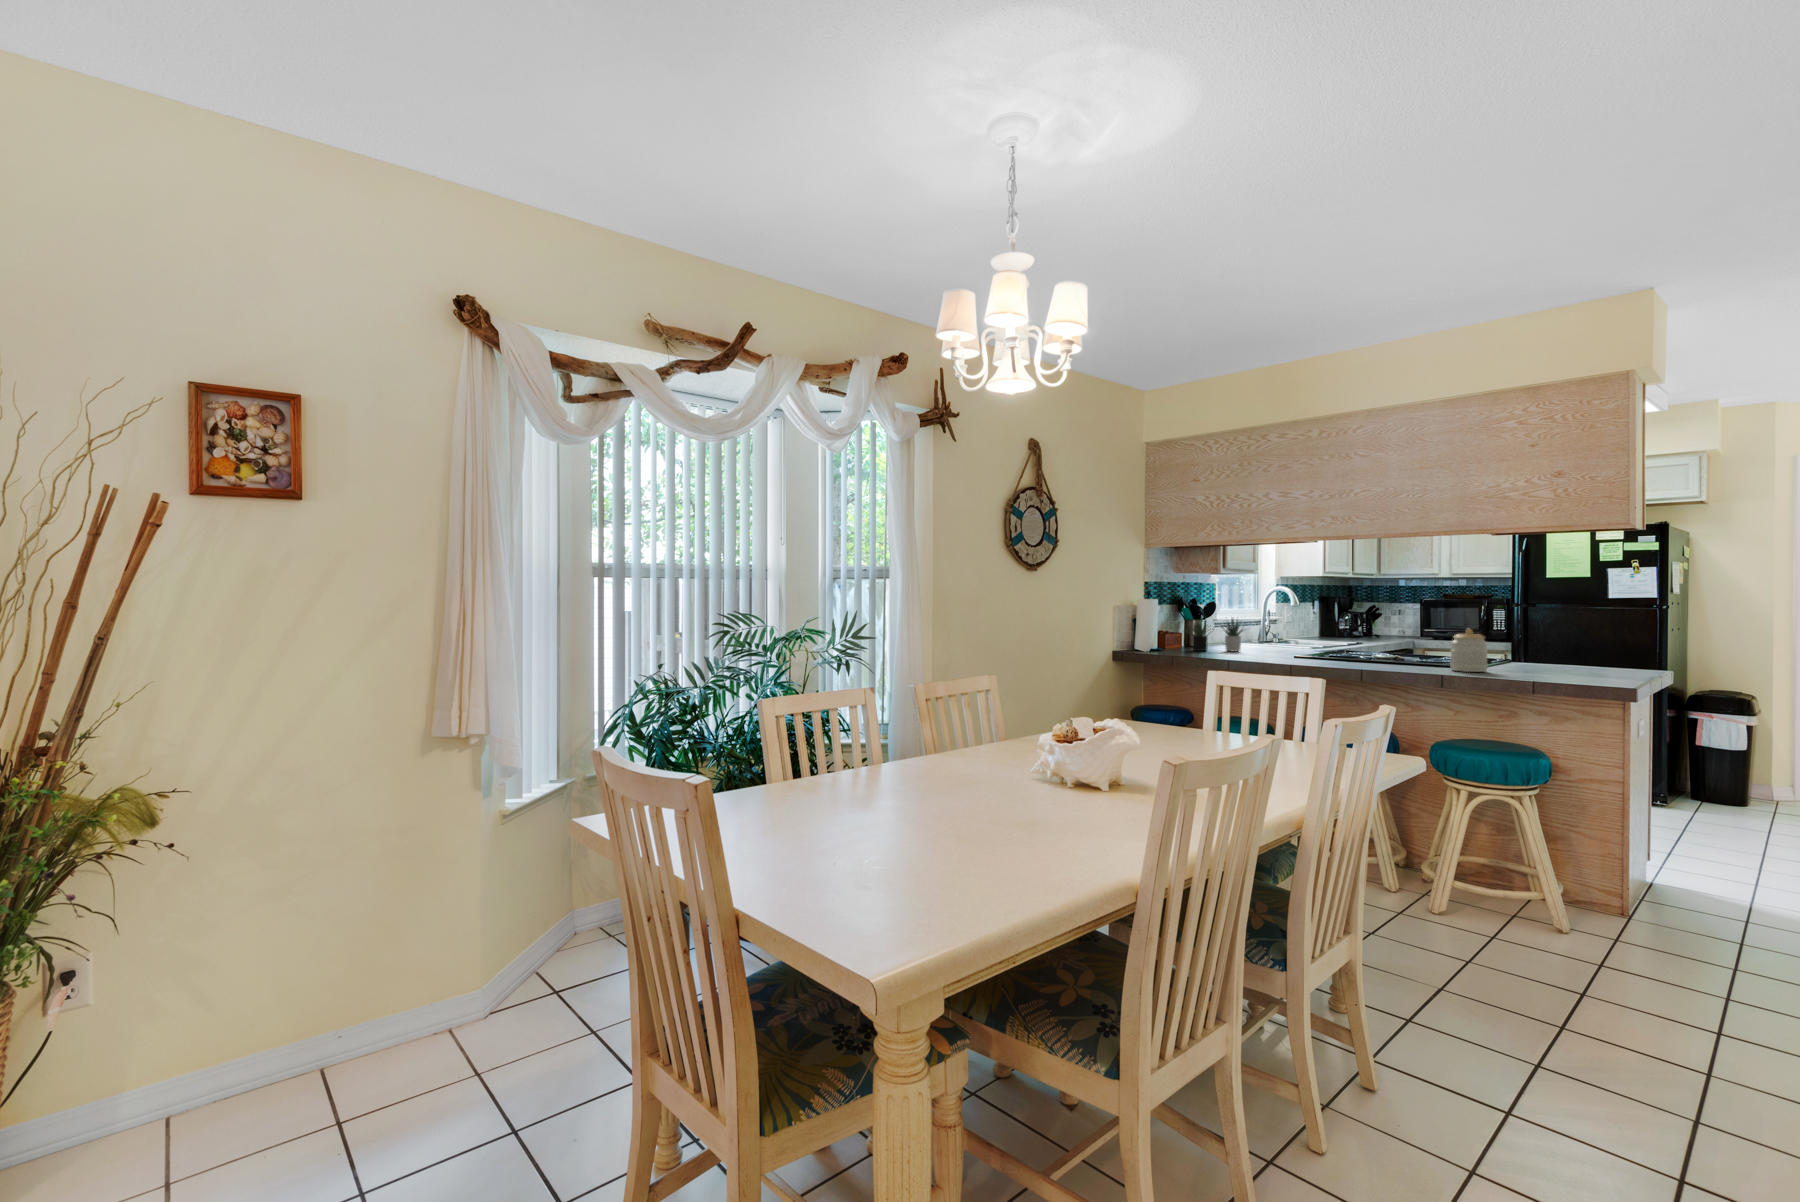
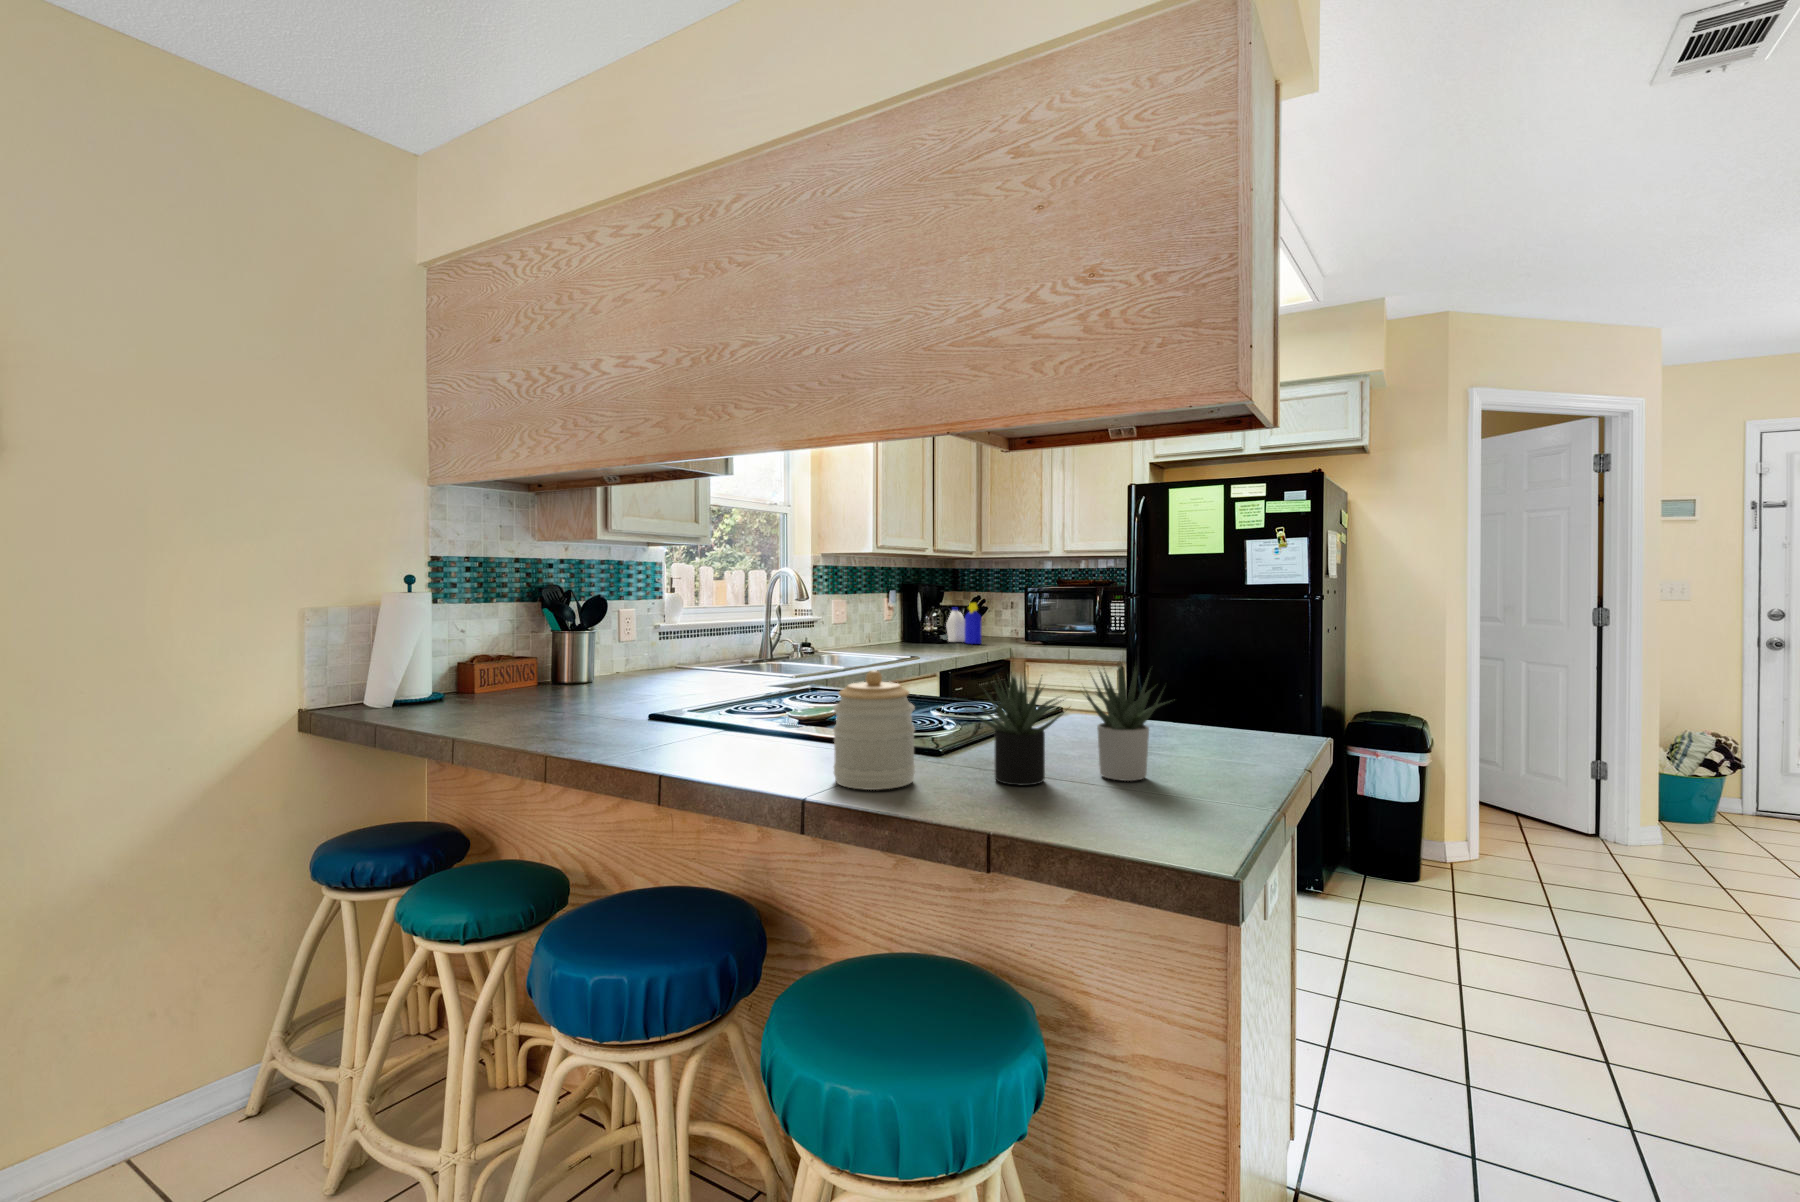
bottle: none [1357,609,1388,637] -> present [946,603,981,644]
succulent plant: present [1190,619,1243,651] -> present [973,663,1168,786]

